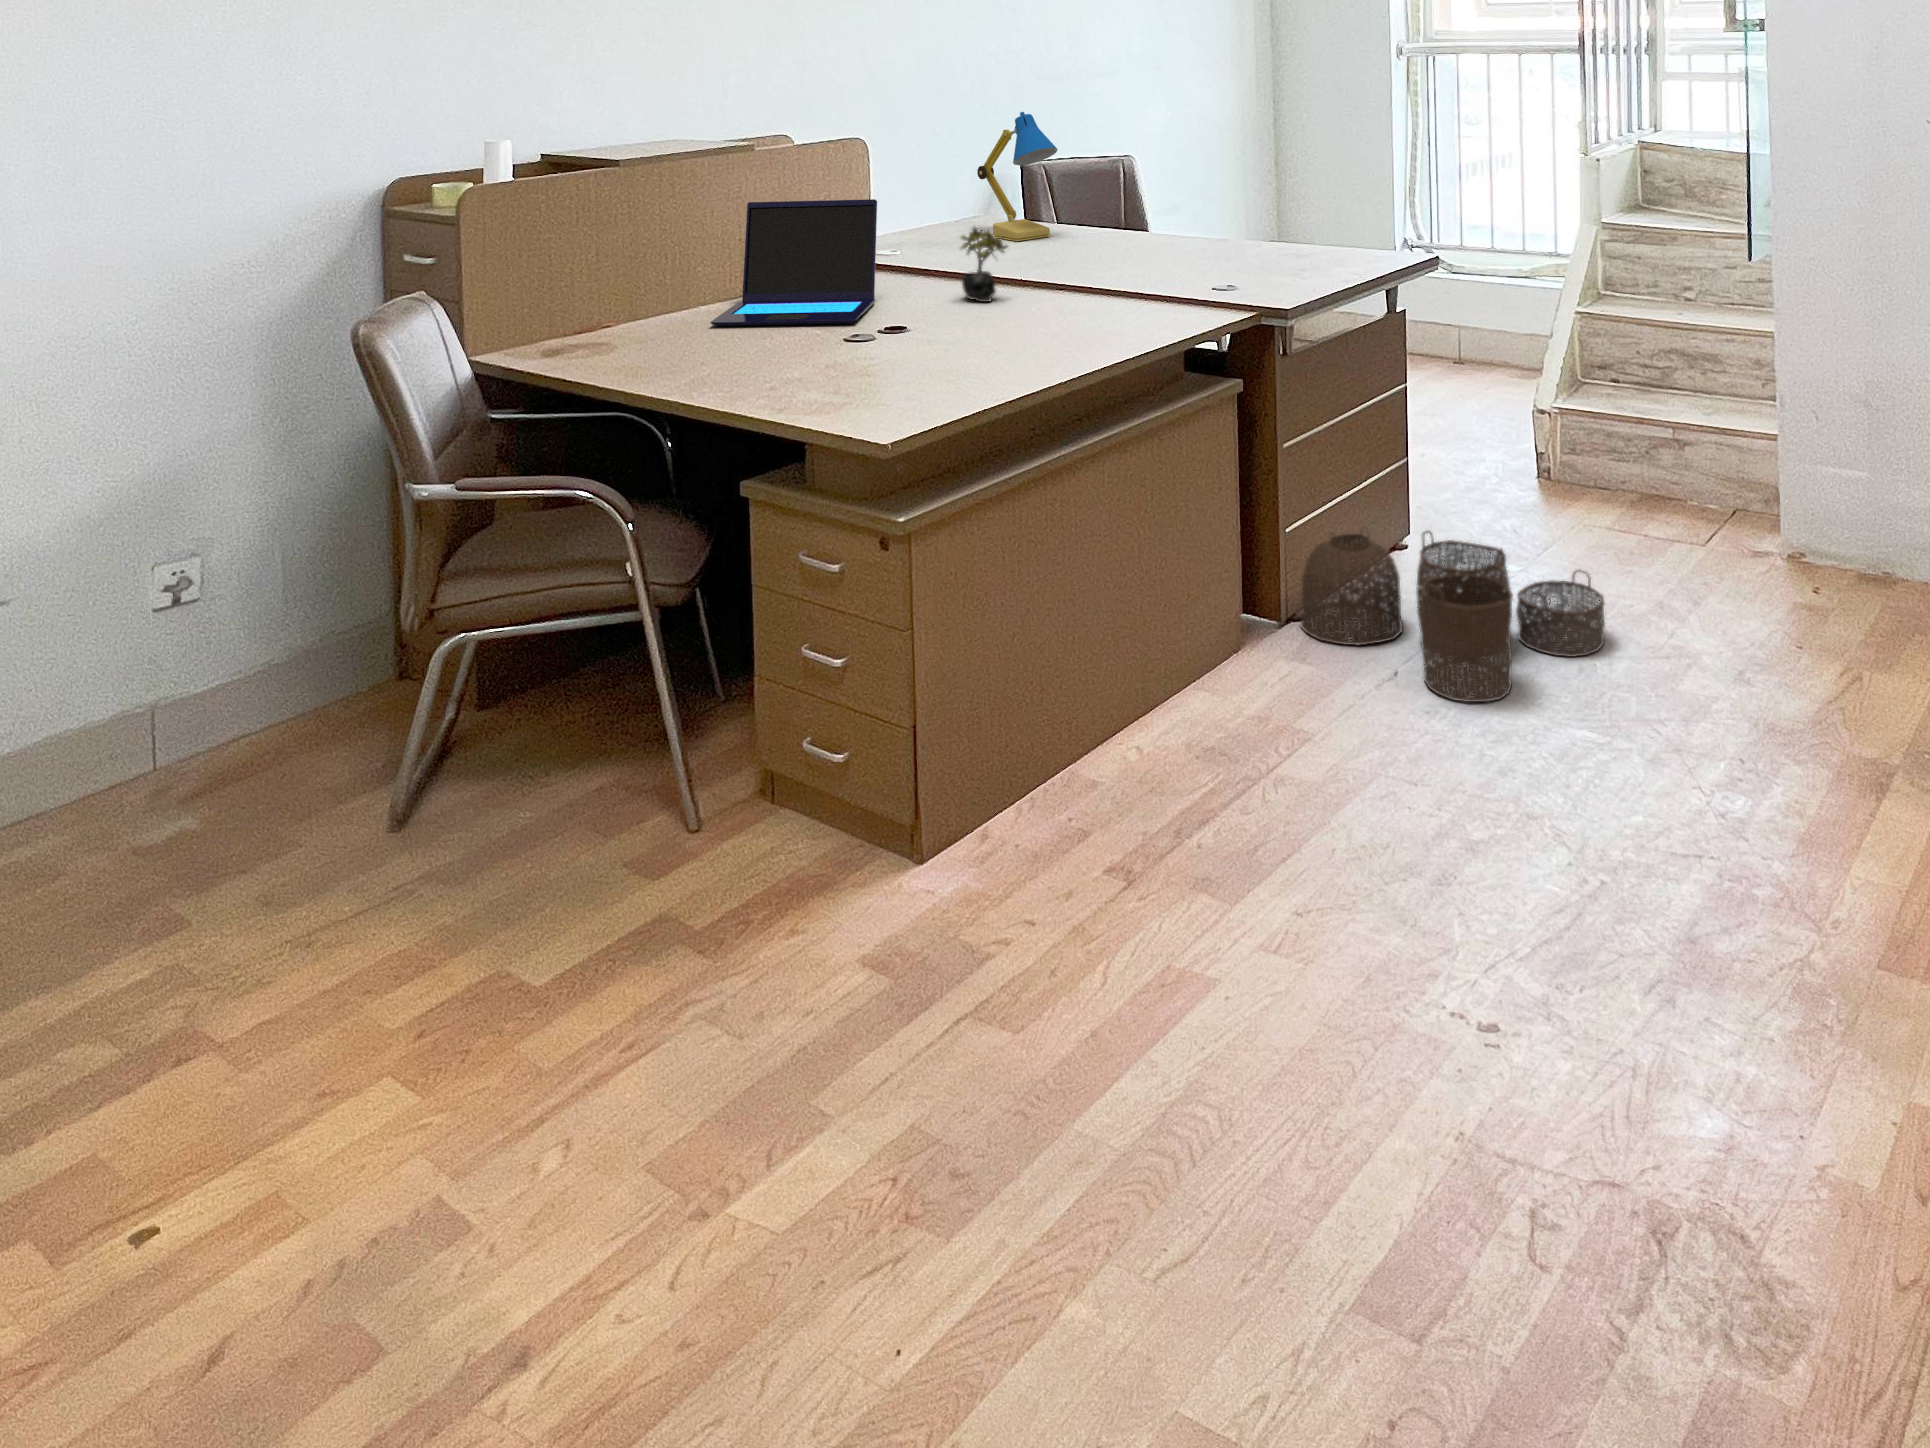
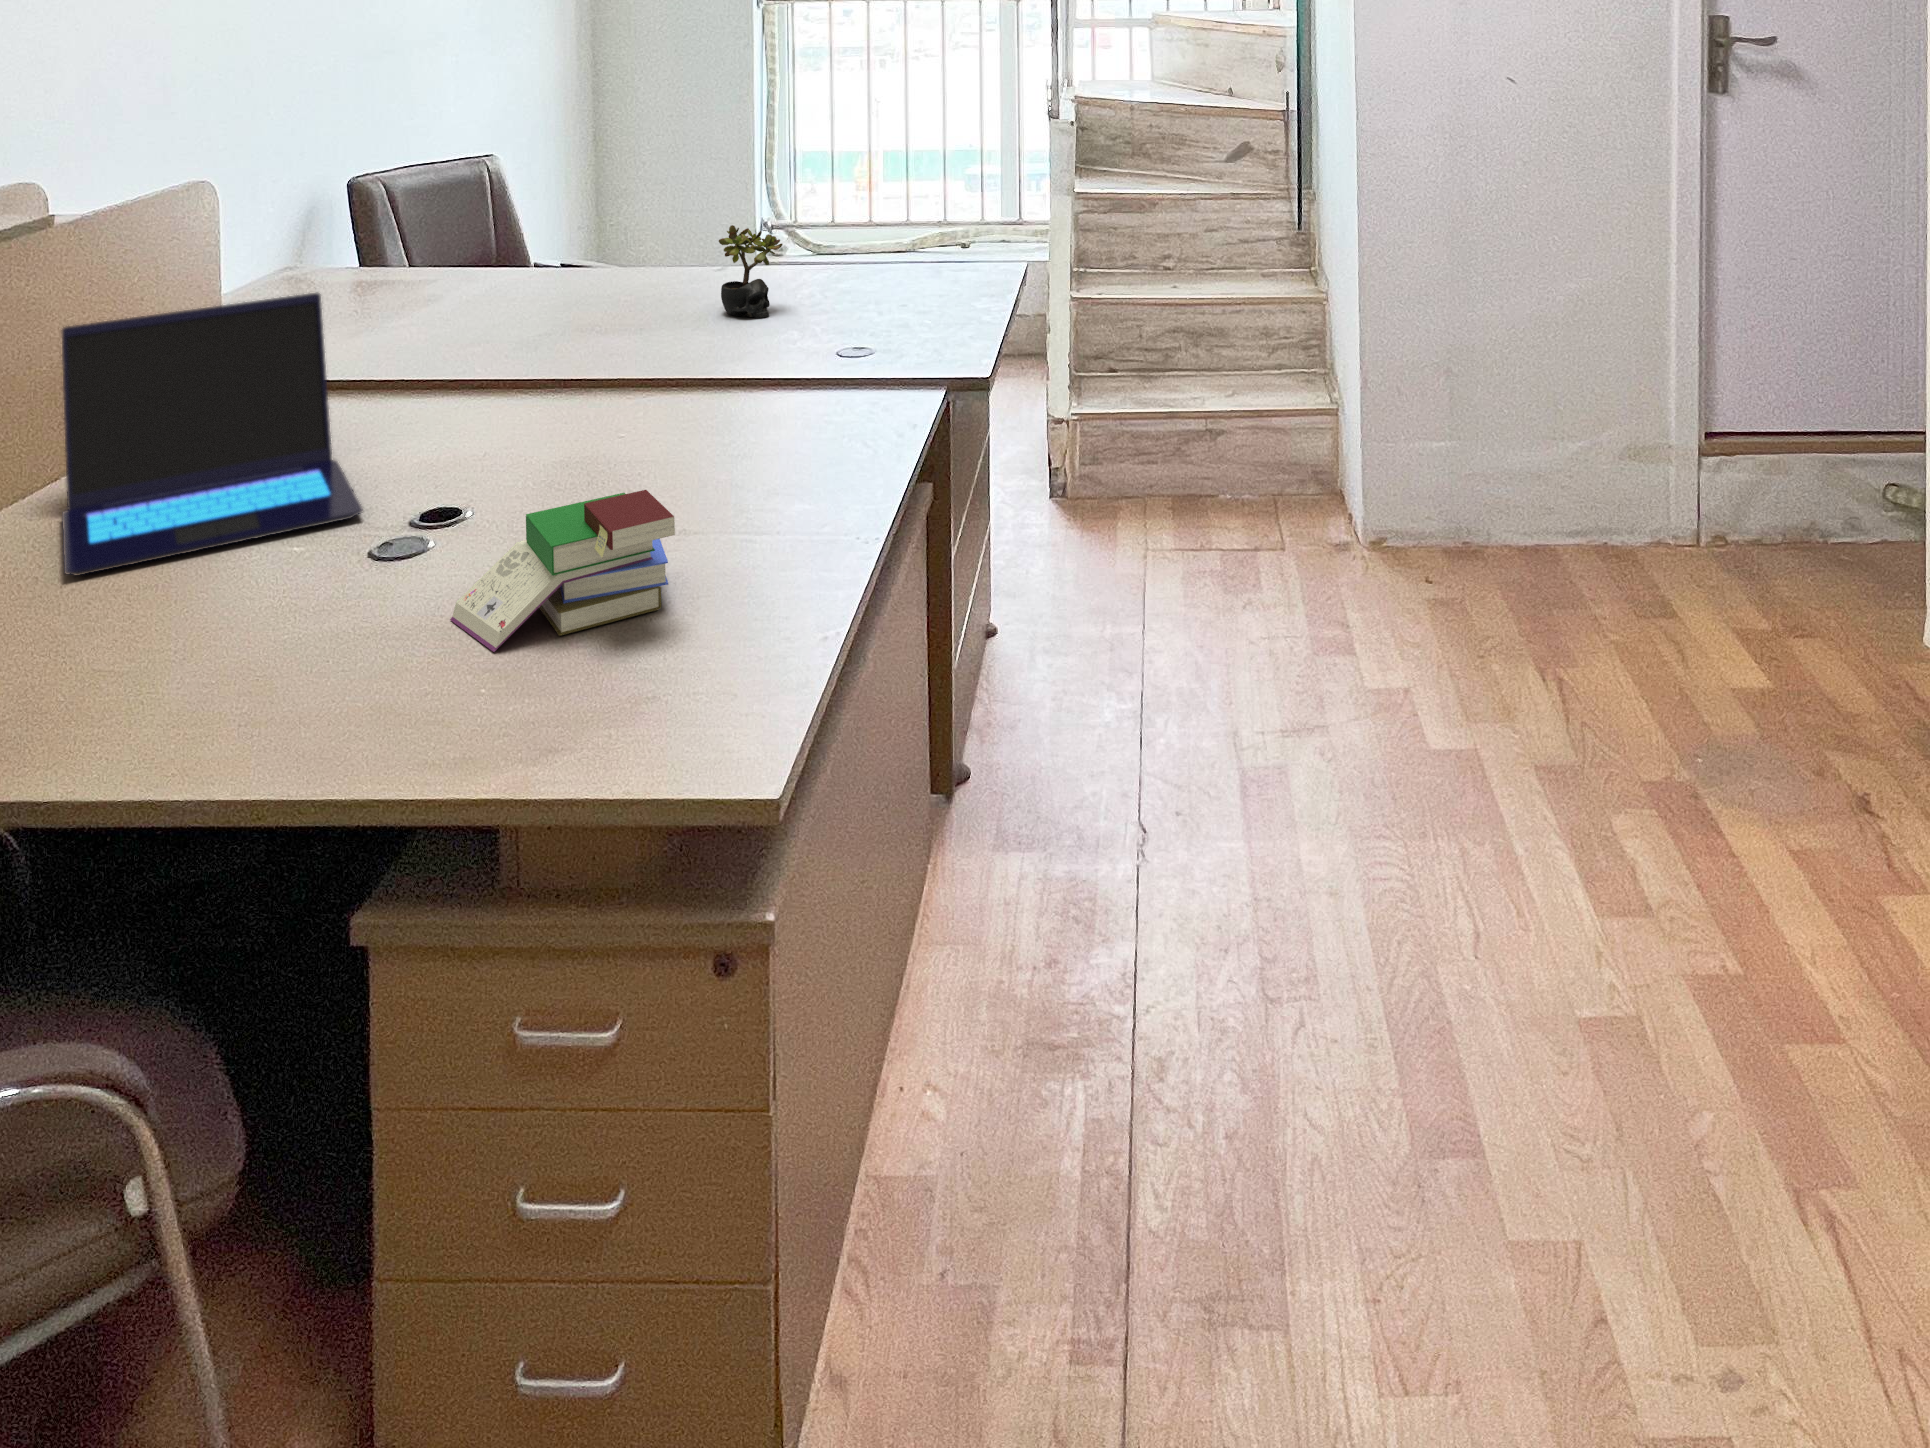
desk lamp: present [977,112,1058,241] -> none [317,116,473,310]
succulent plant: present [961,227,1008,302] -> present [719,225,783,318]
book: none [834,309,951,380] -> present [450,490,675,652]
woven basket: present [1301,531,1605,702] -> none [985,623,1330,841]

